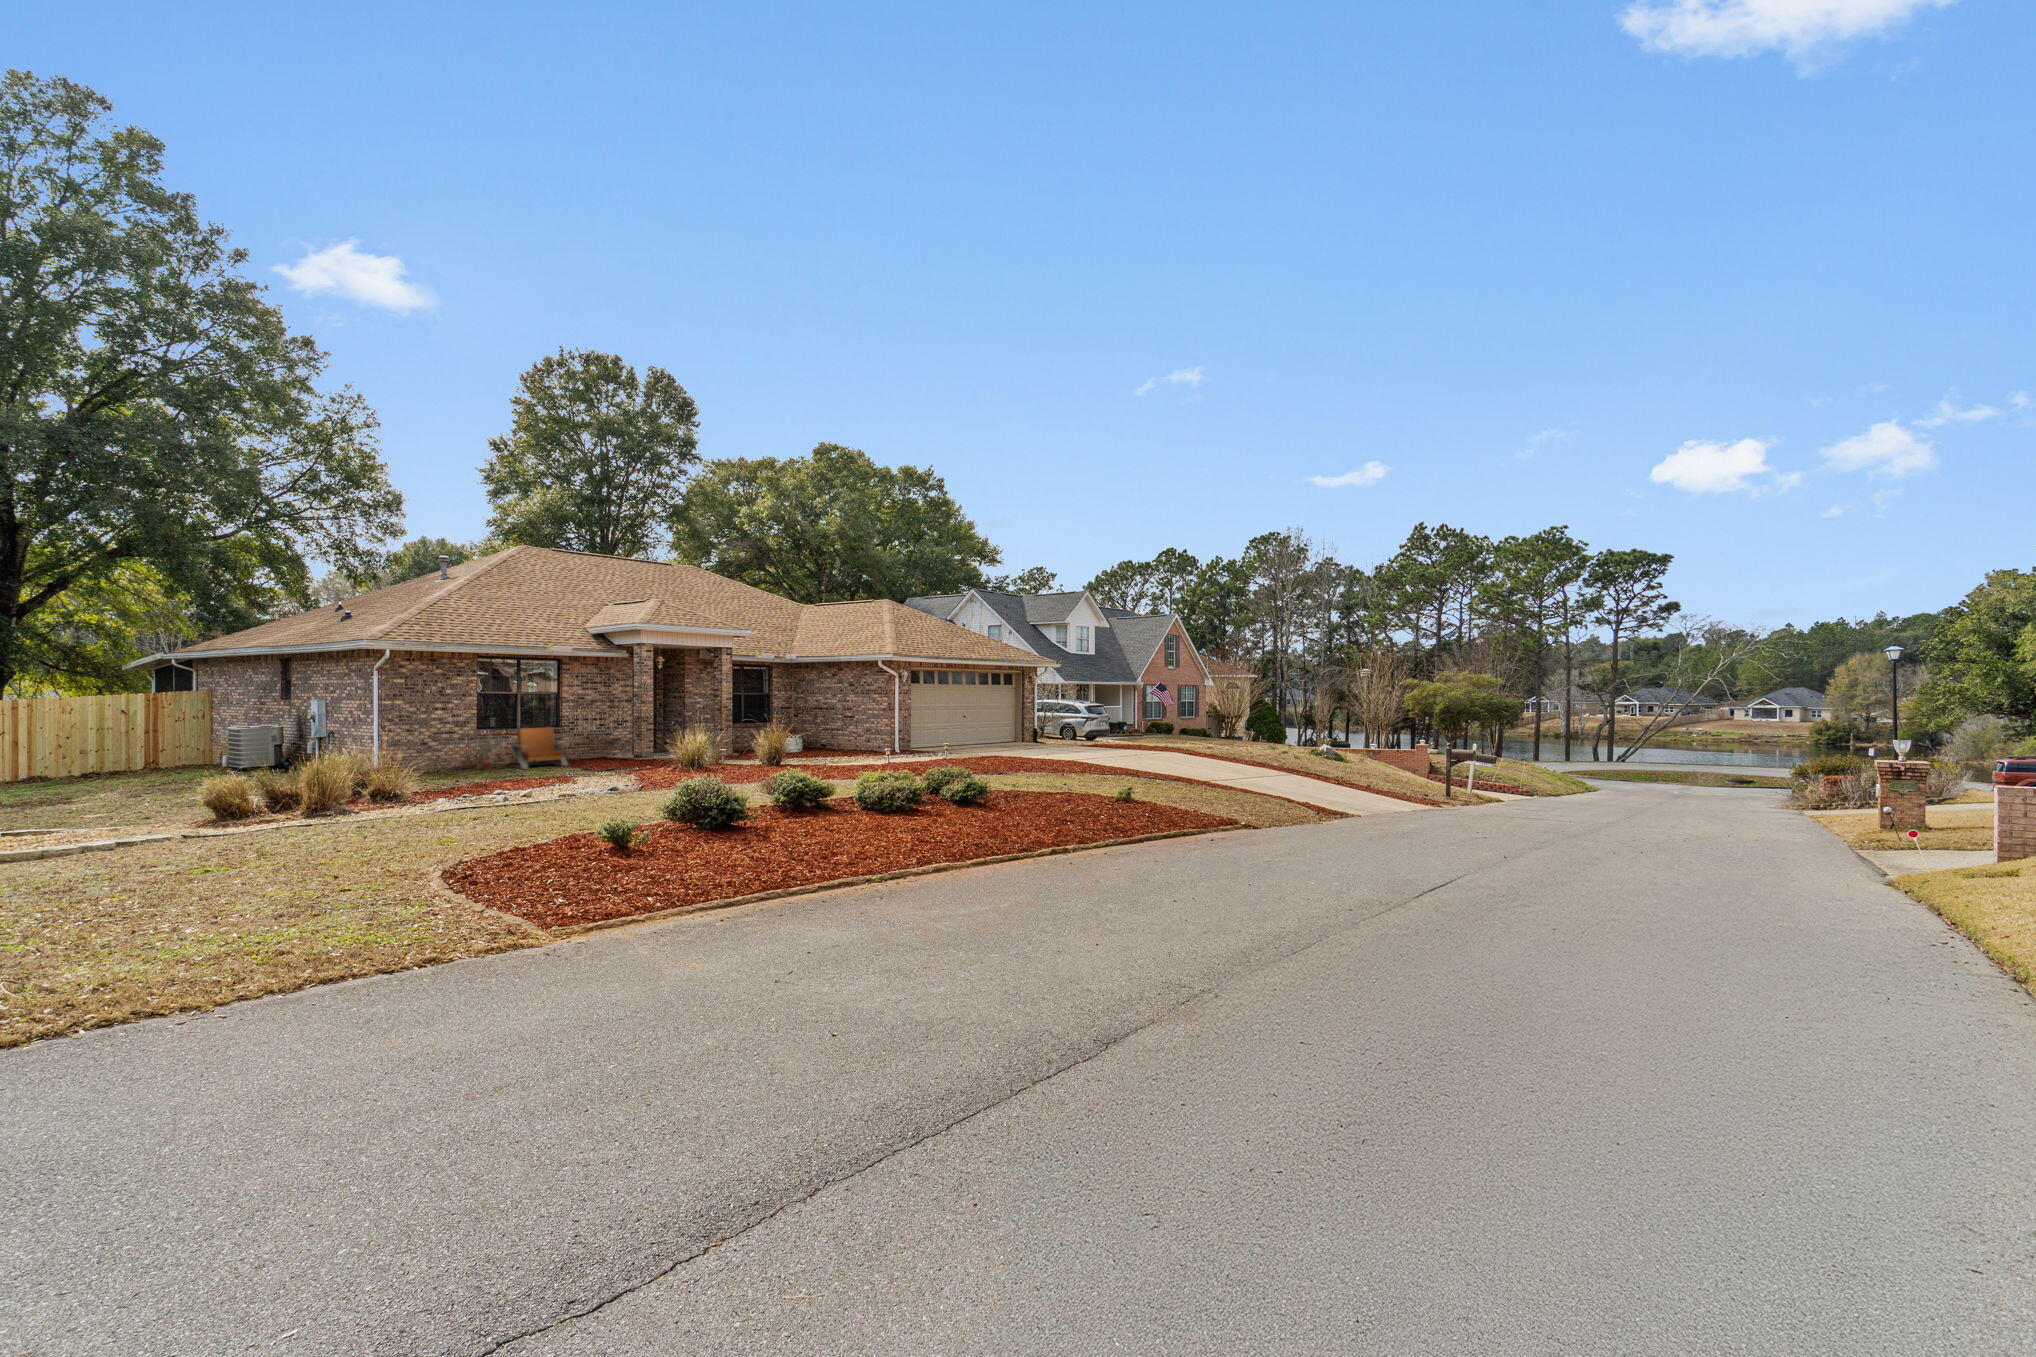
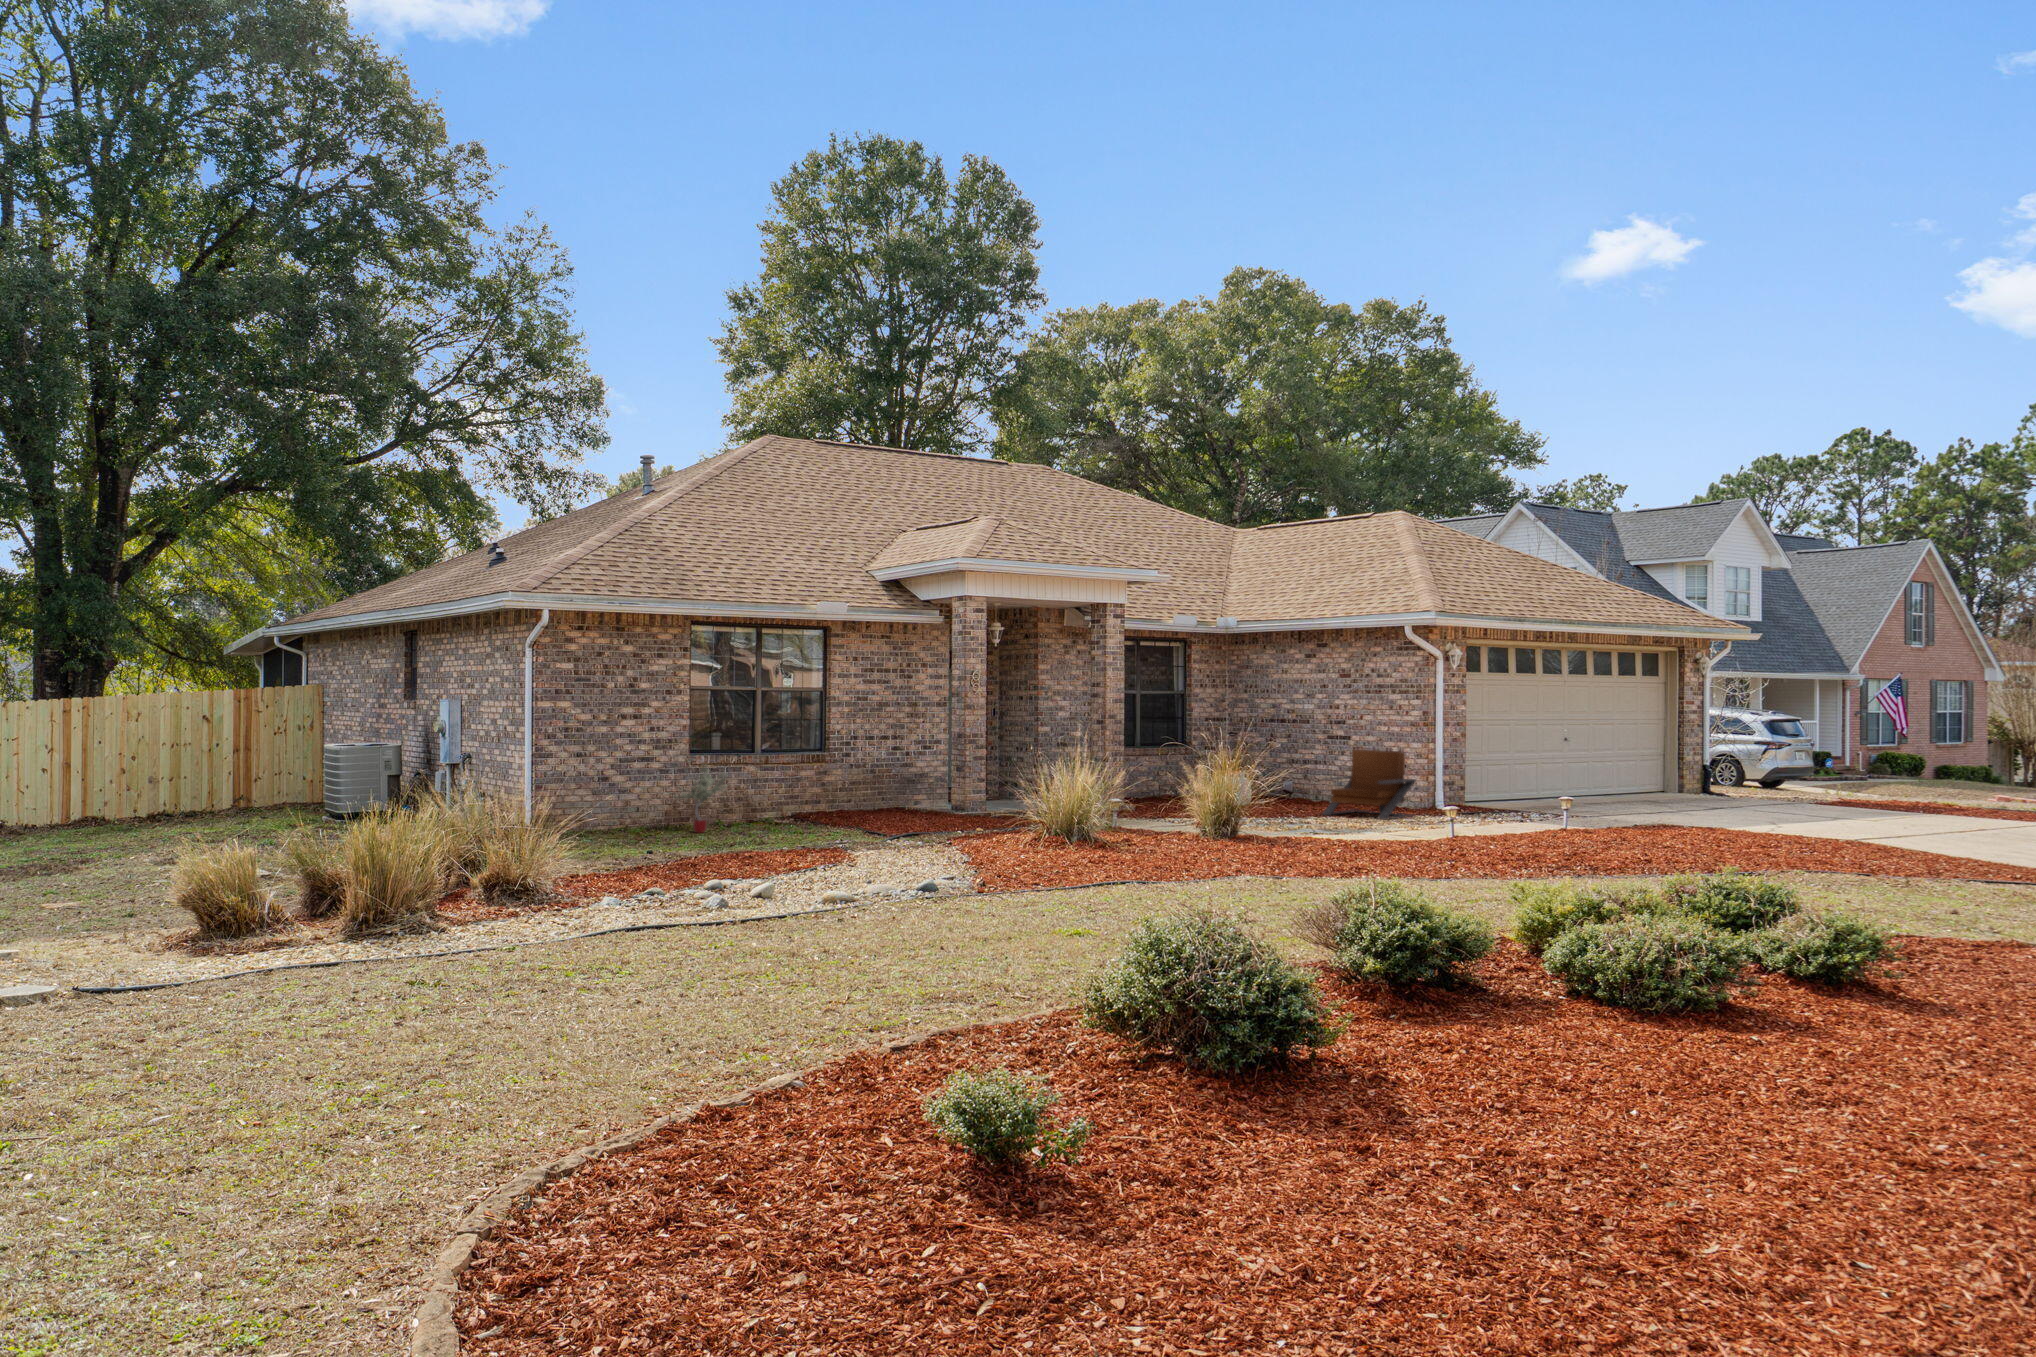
lounge chair: present [511,727,568,769] -> present [1323,750,1416,820]

